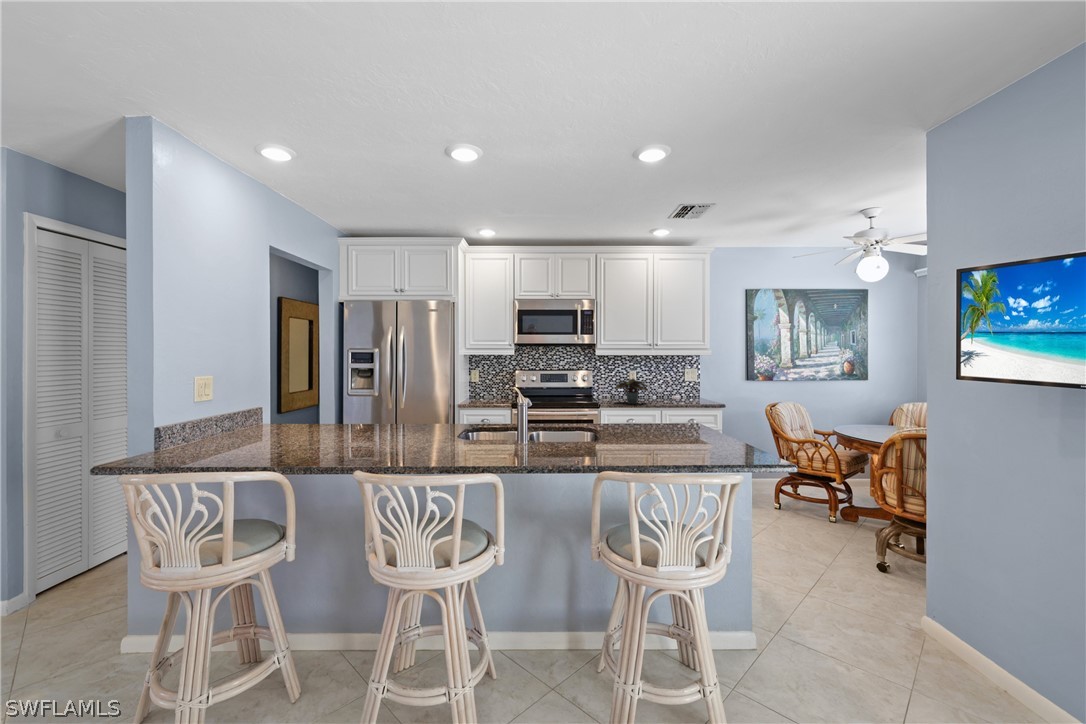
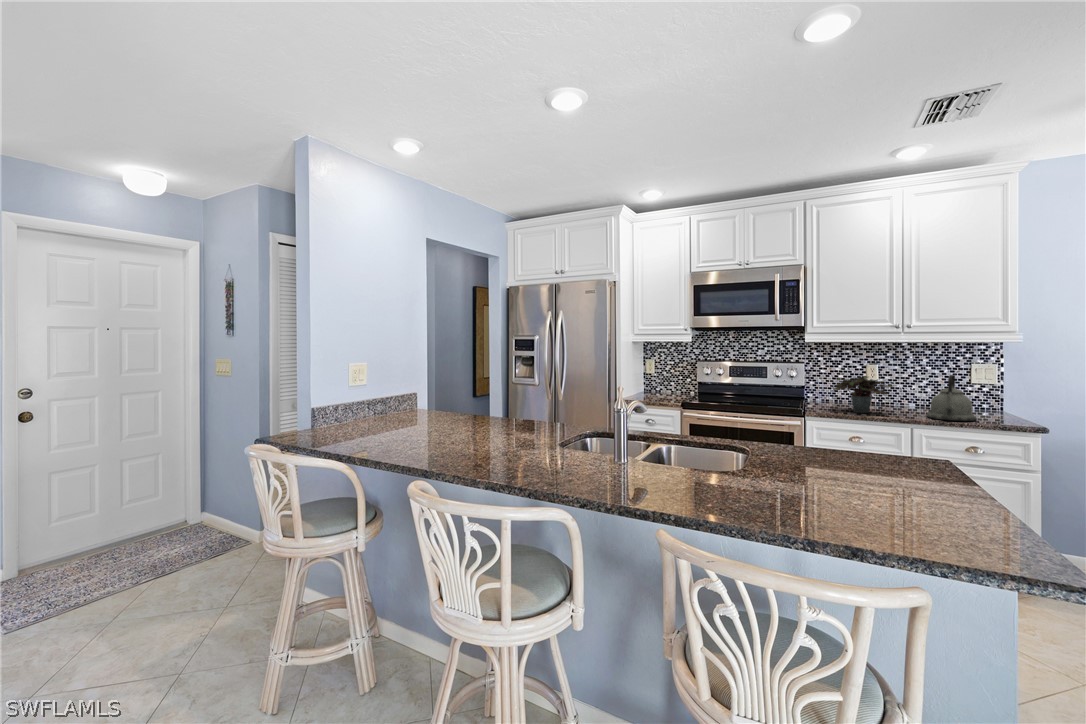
kettle: none [668,376,694,405] -> present [927,375,976,421]

